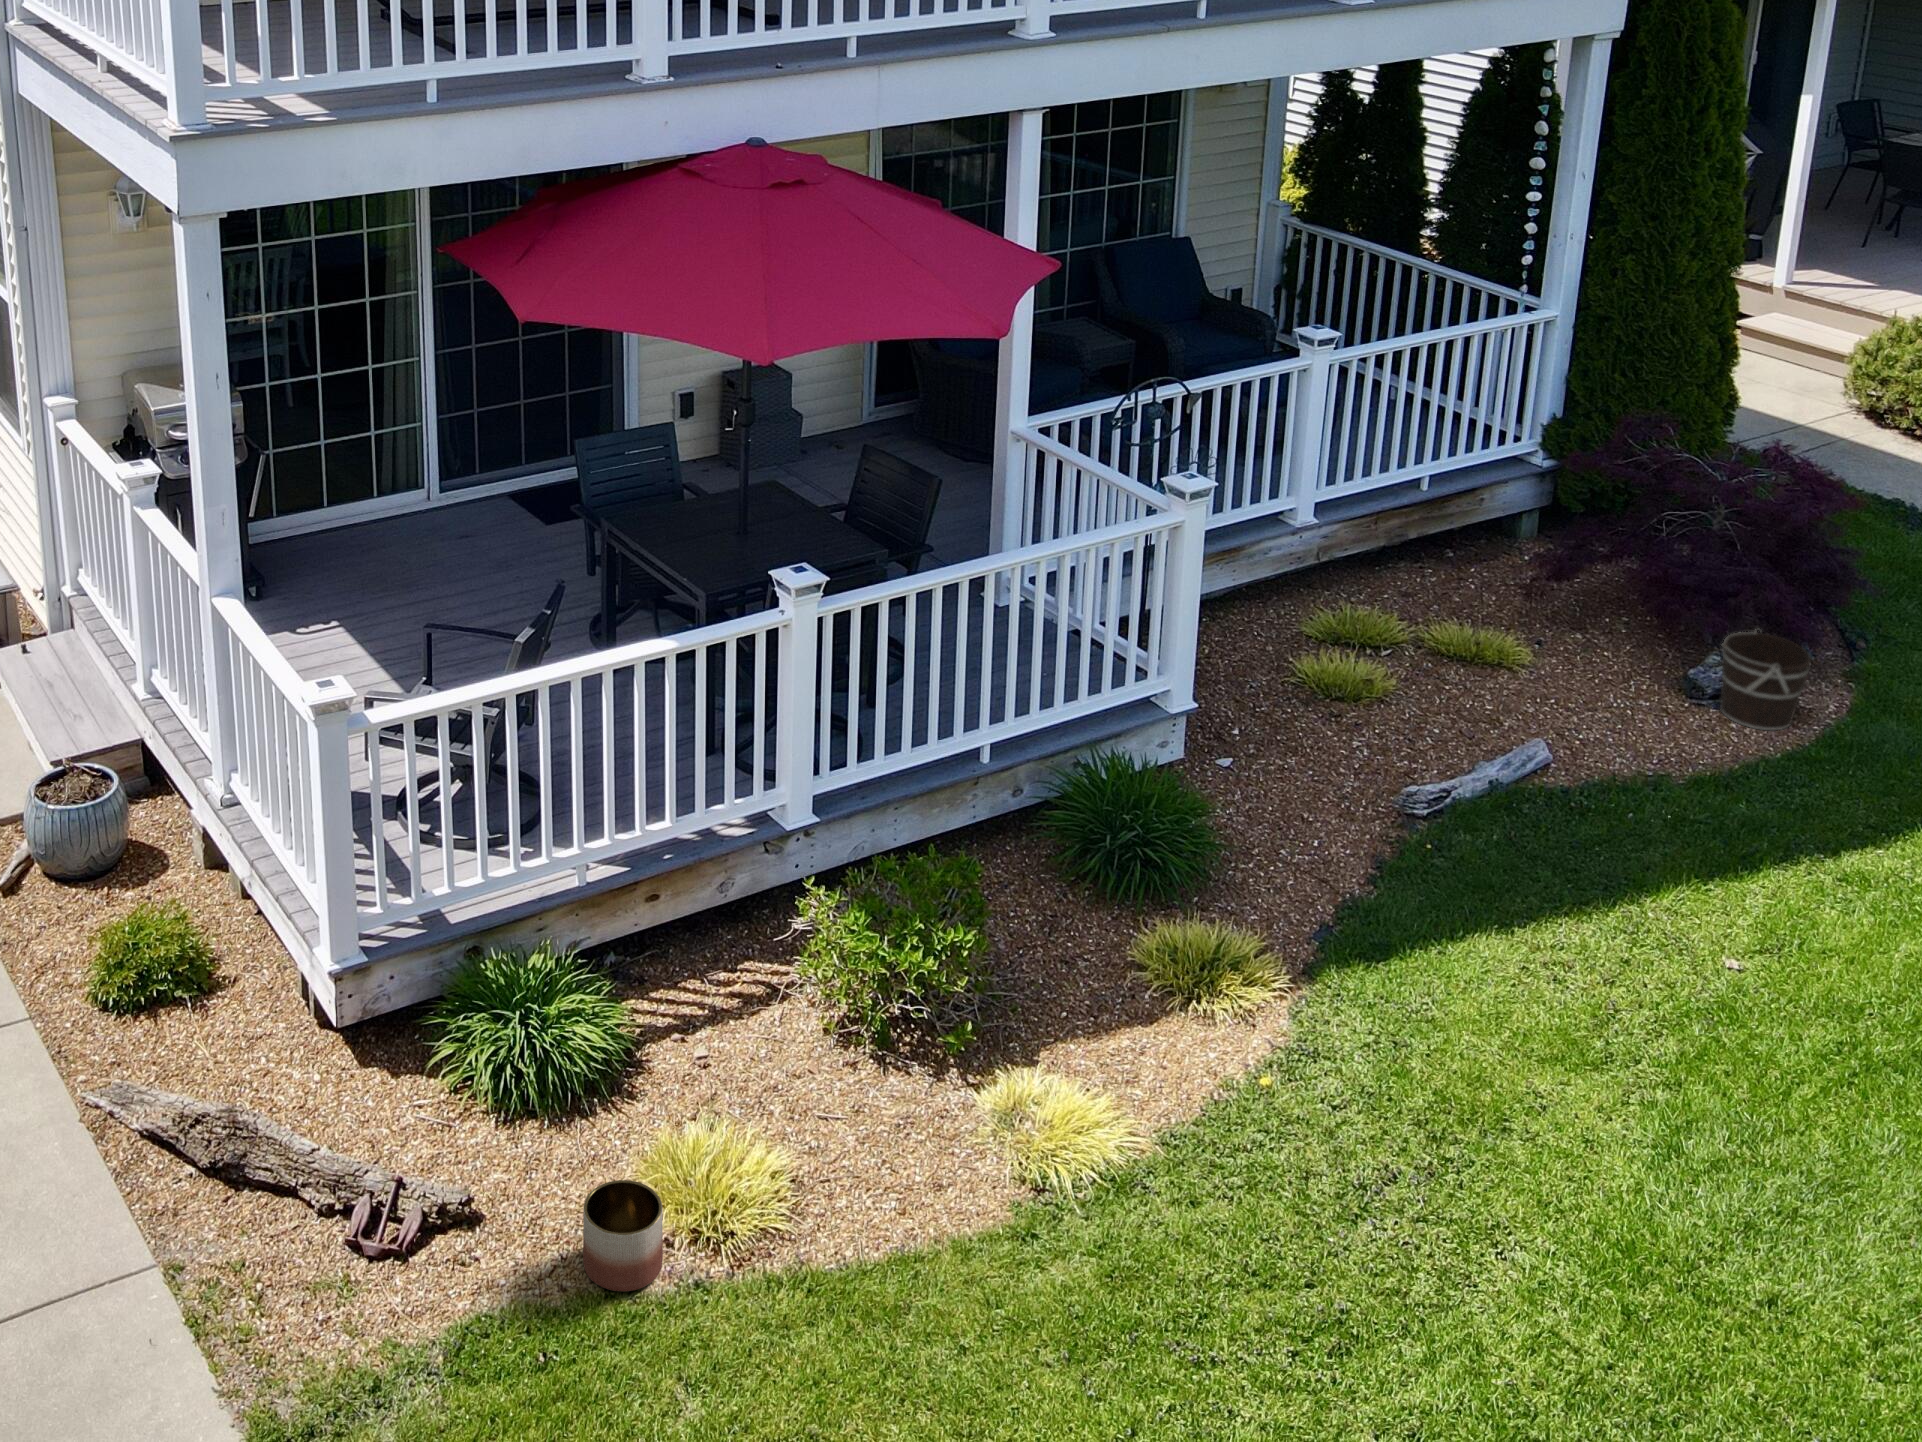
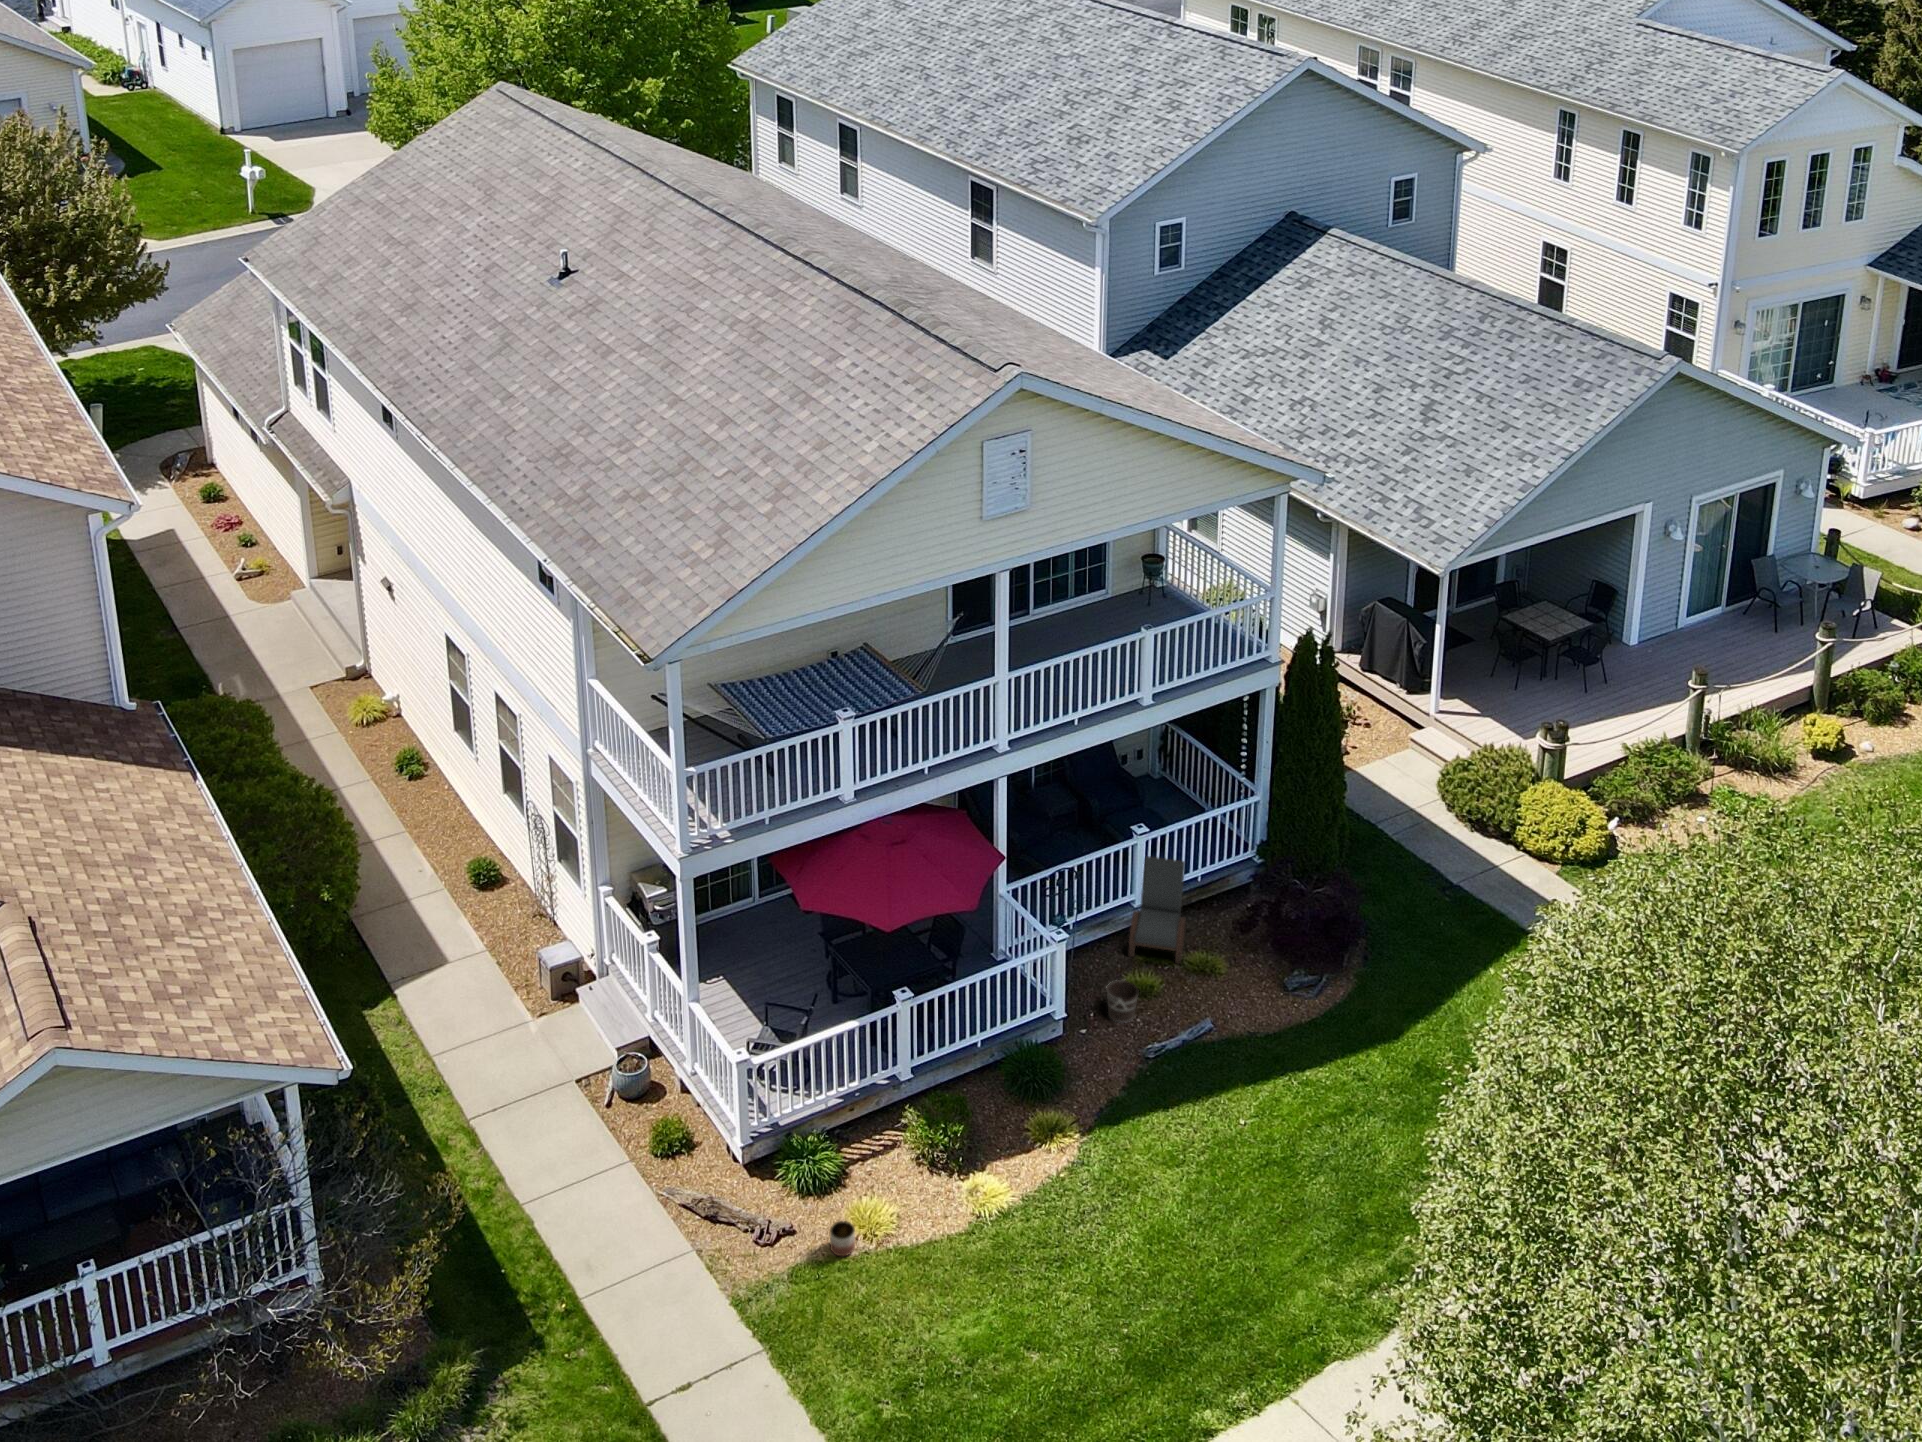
lounge chair: none [1302,399,1444,629] -> present [1129,856,1186,964]
bucket: present [1720,631,1812,730] -> present [1107,980,1139,1023]

